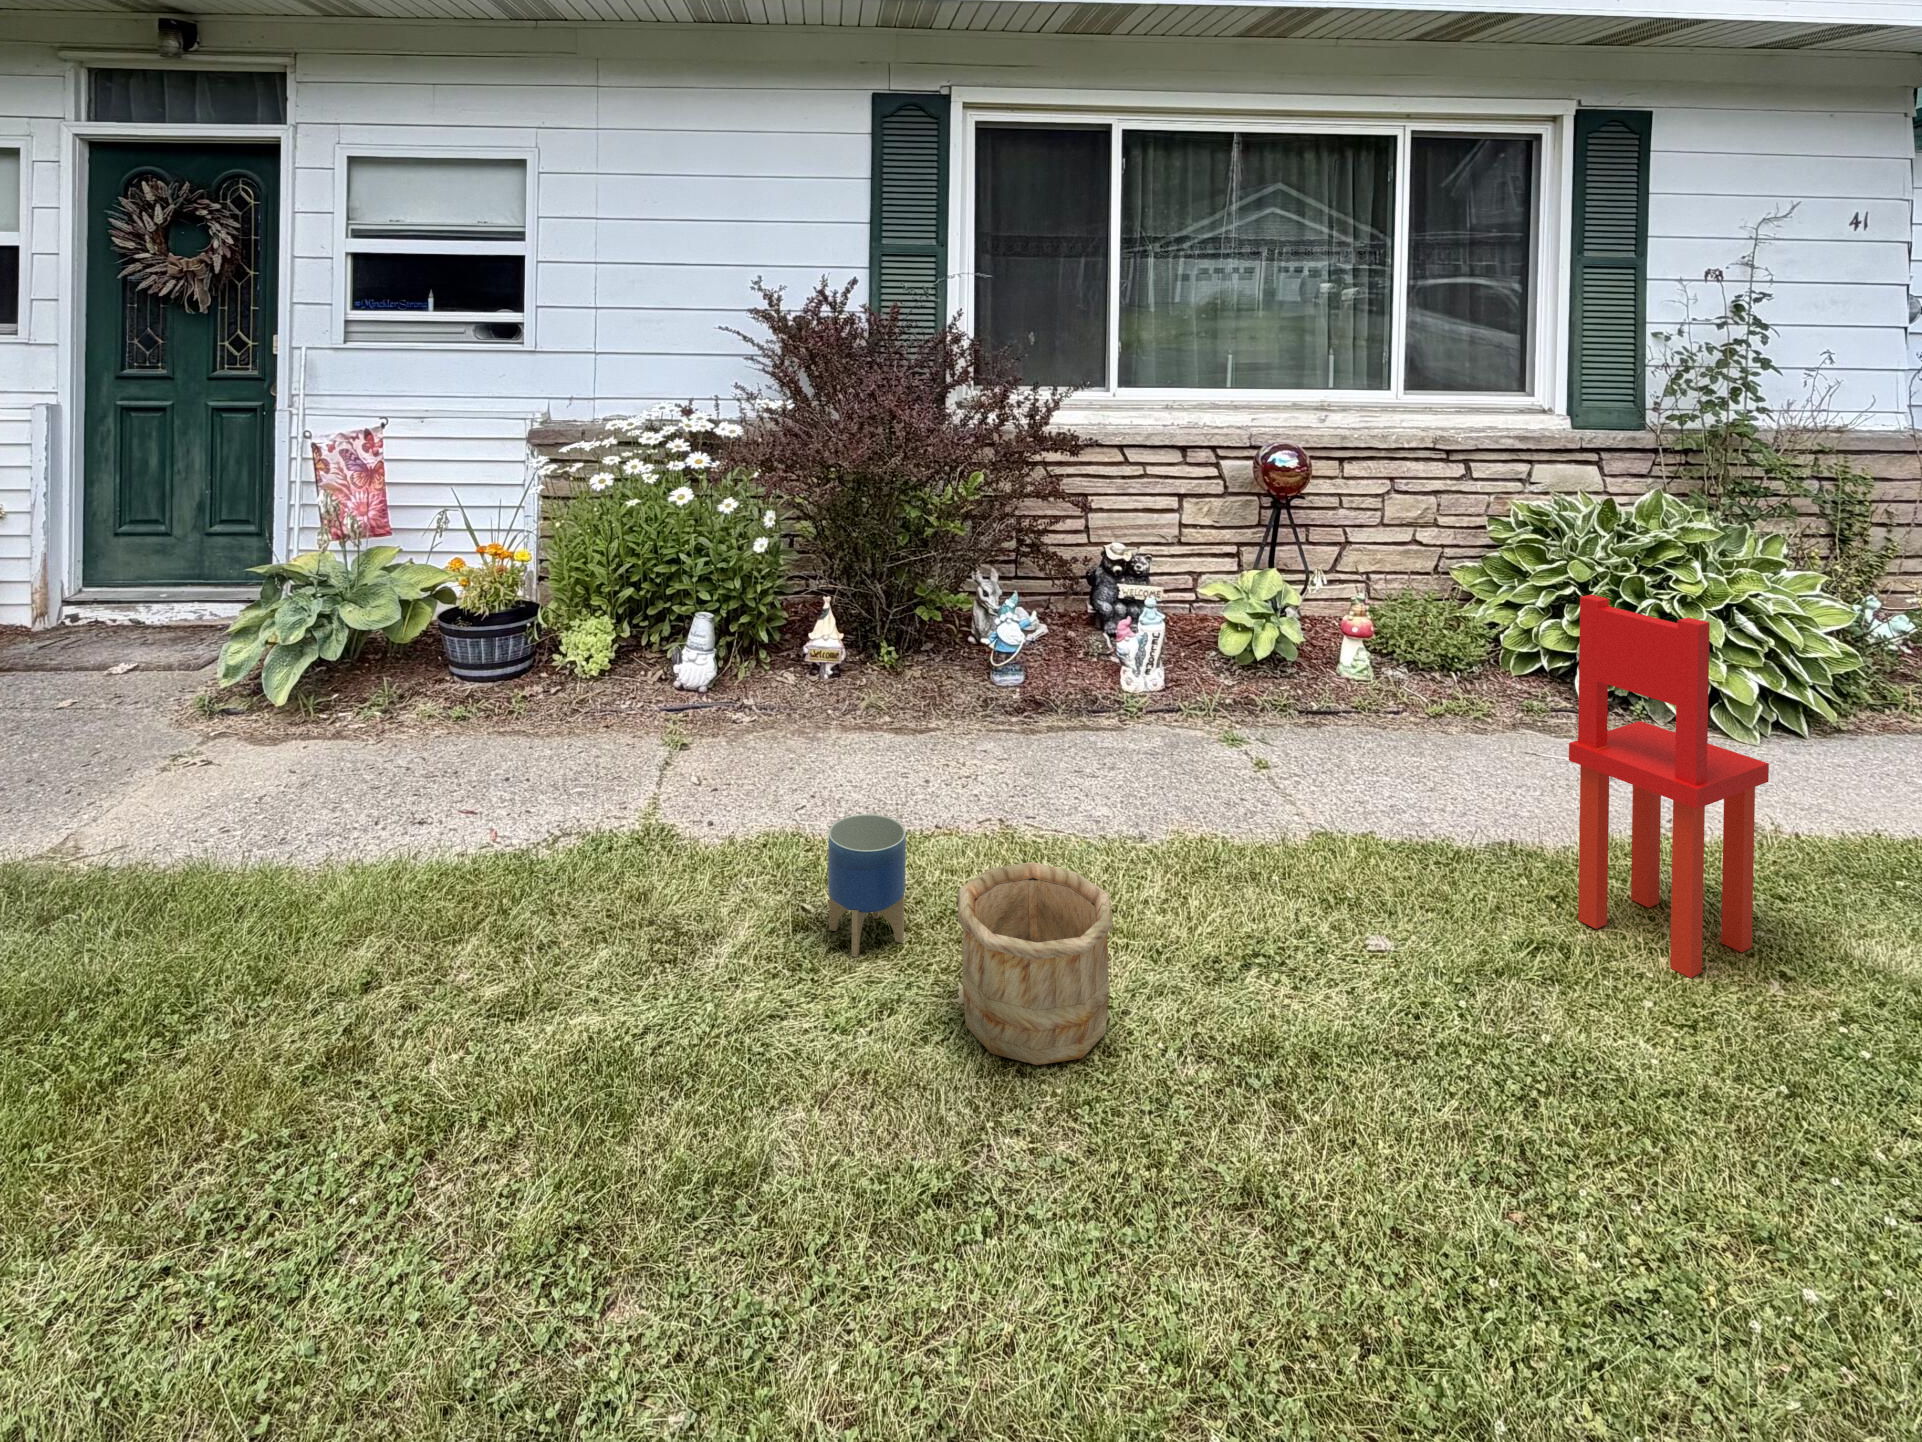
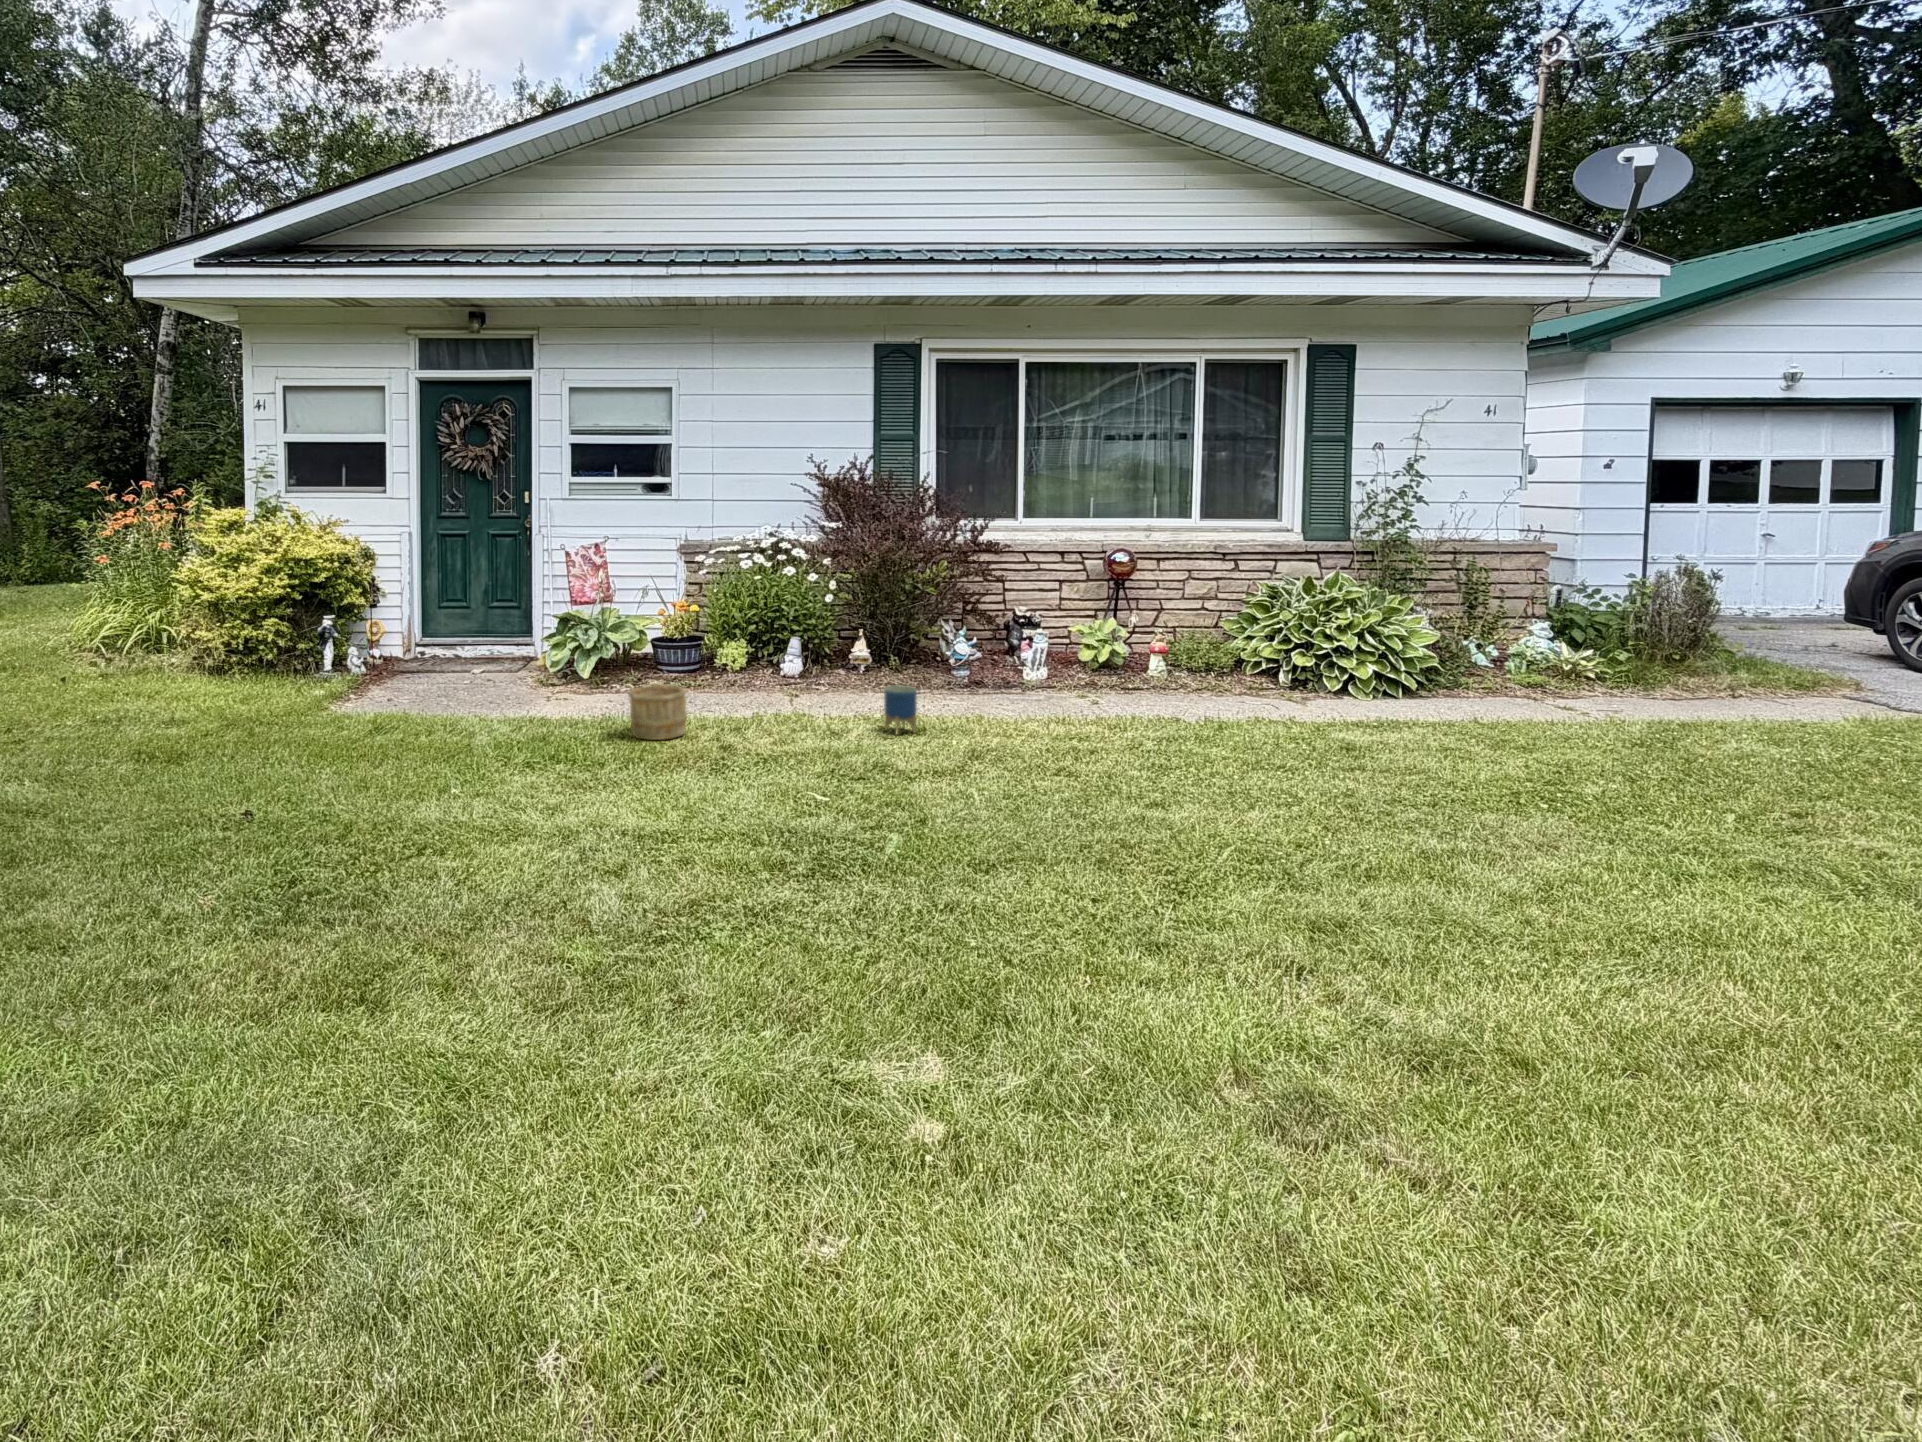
chair: present [1569,595,1769,978] -> none [1204,591,1284,742]
wooden bucket: present [958,862,1113,1065] -> present [629,684,687,740]

